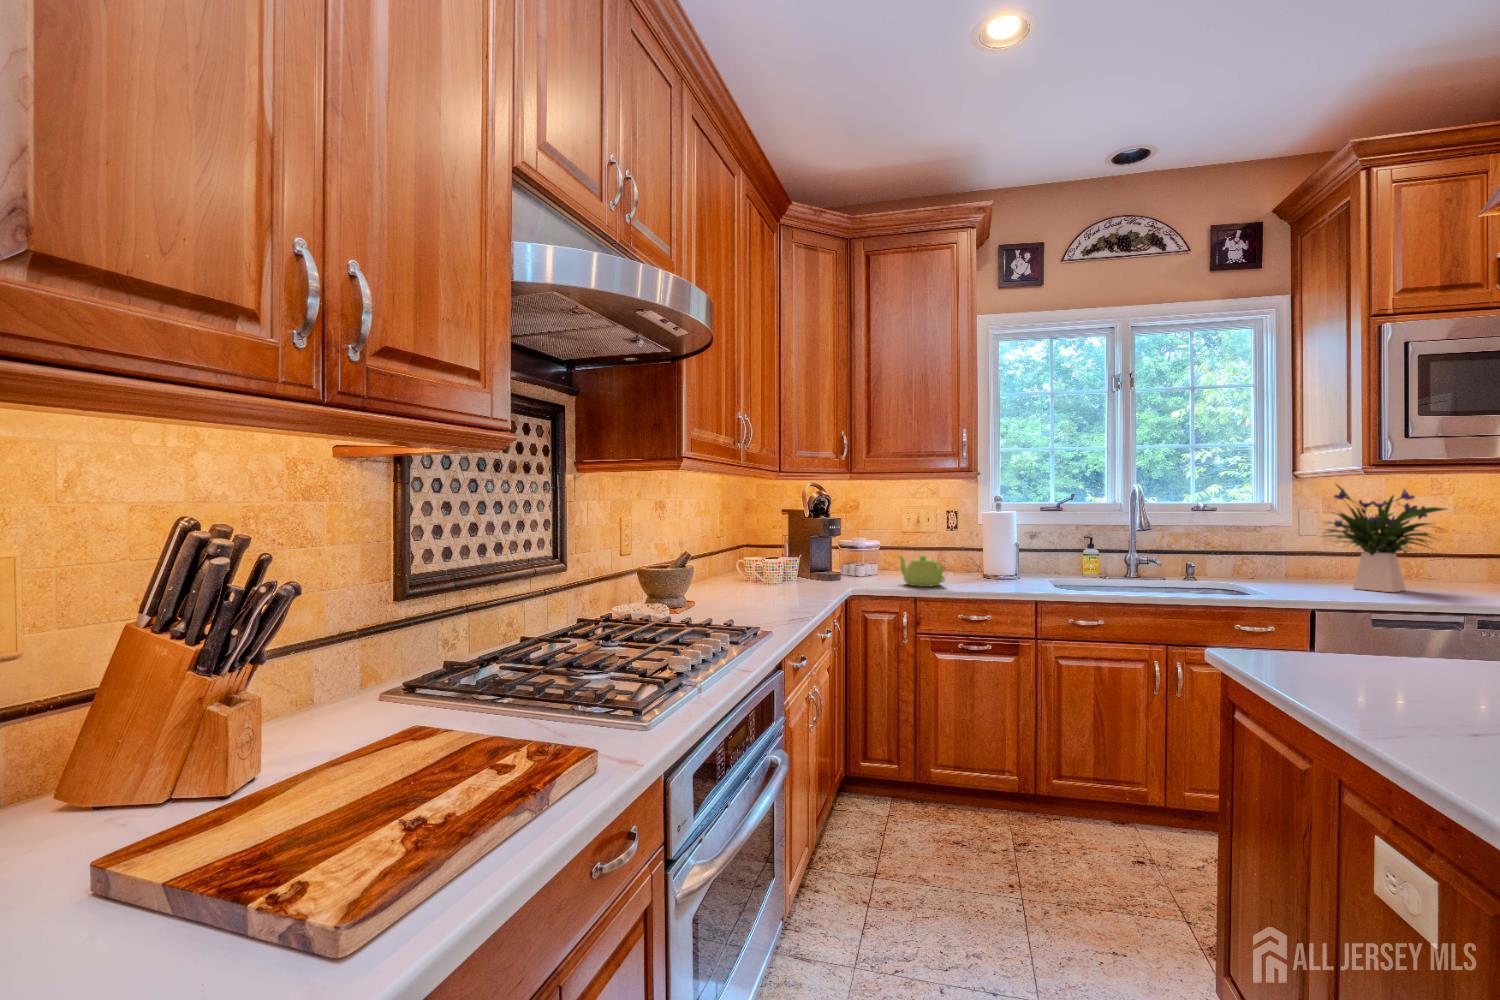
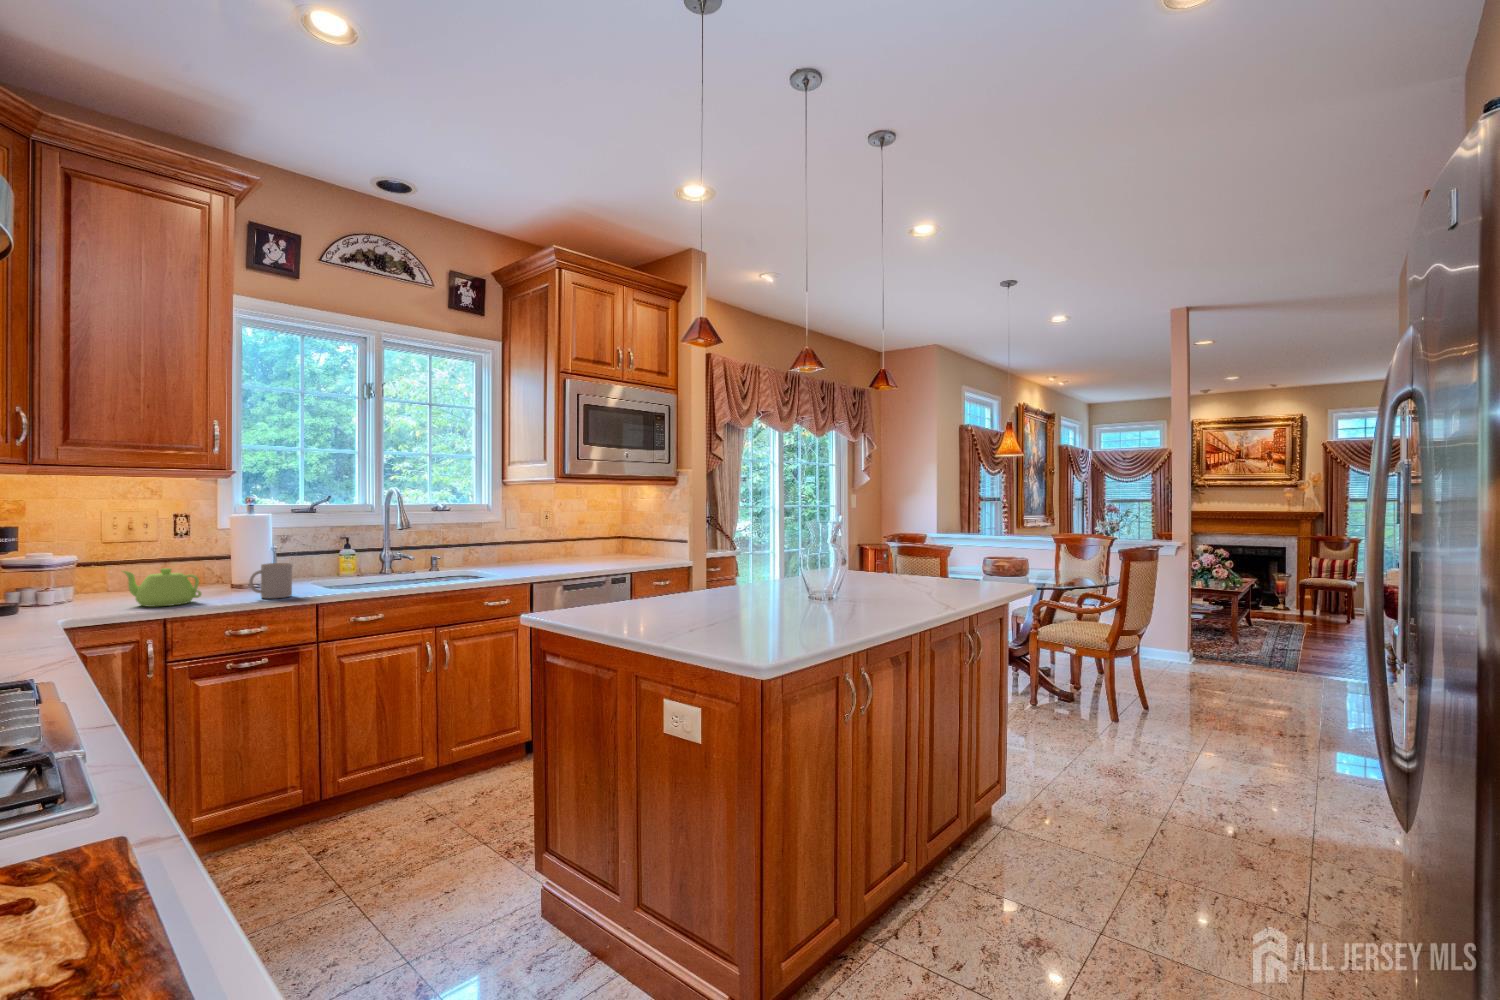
flower arrangement: present [1325,485,1446,592] -> none [521,490,593,566]
mug: none [978,558,1014,591] -> present [249,563,292,598]

